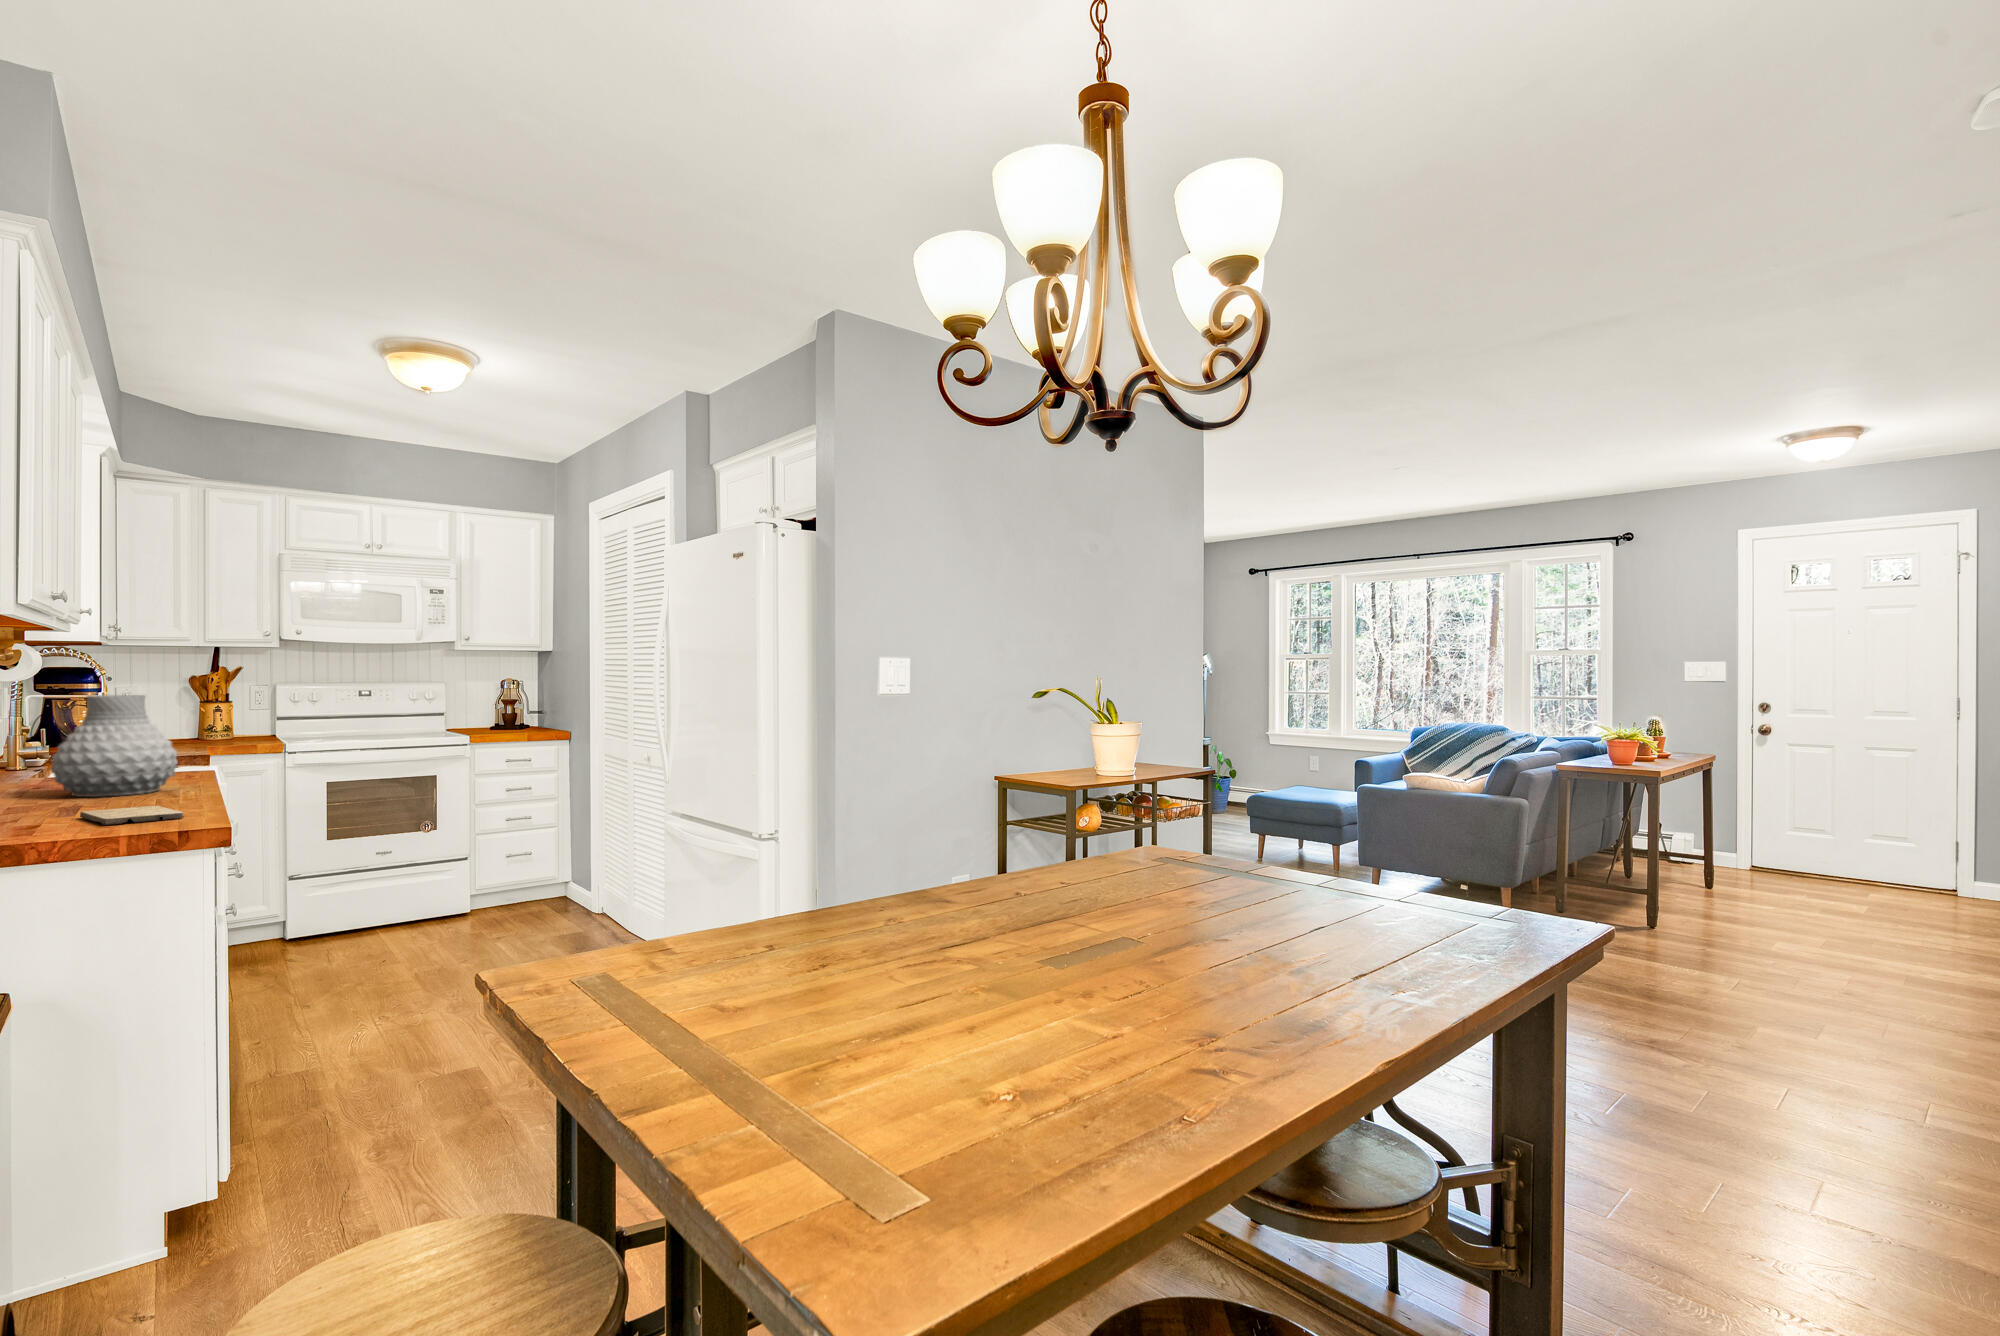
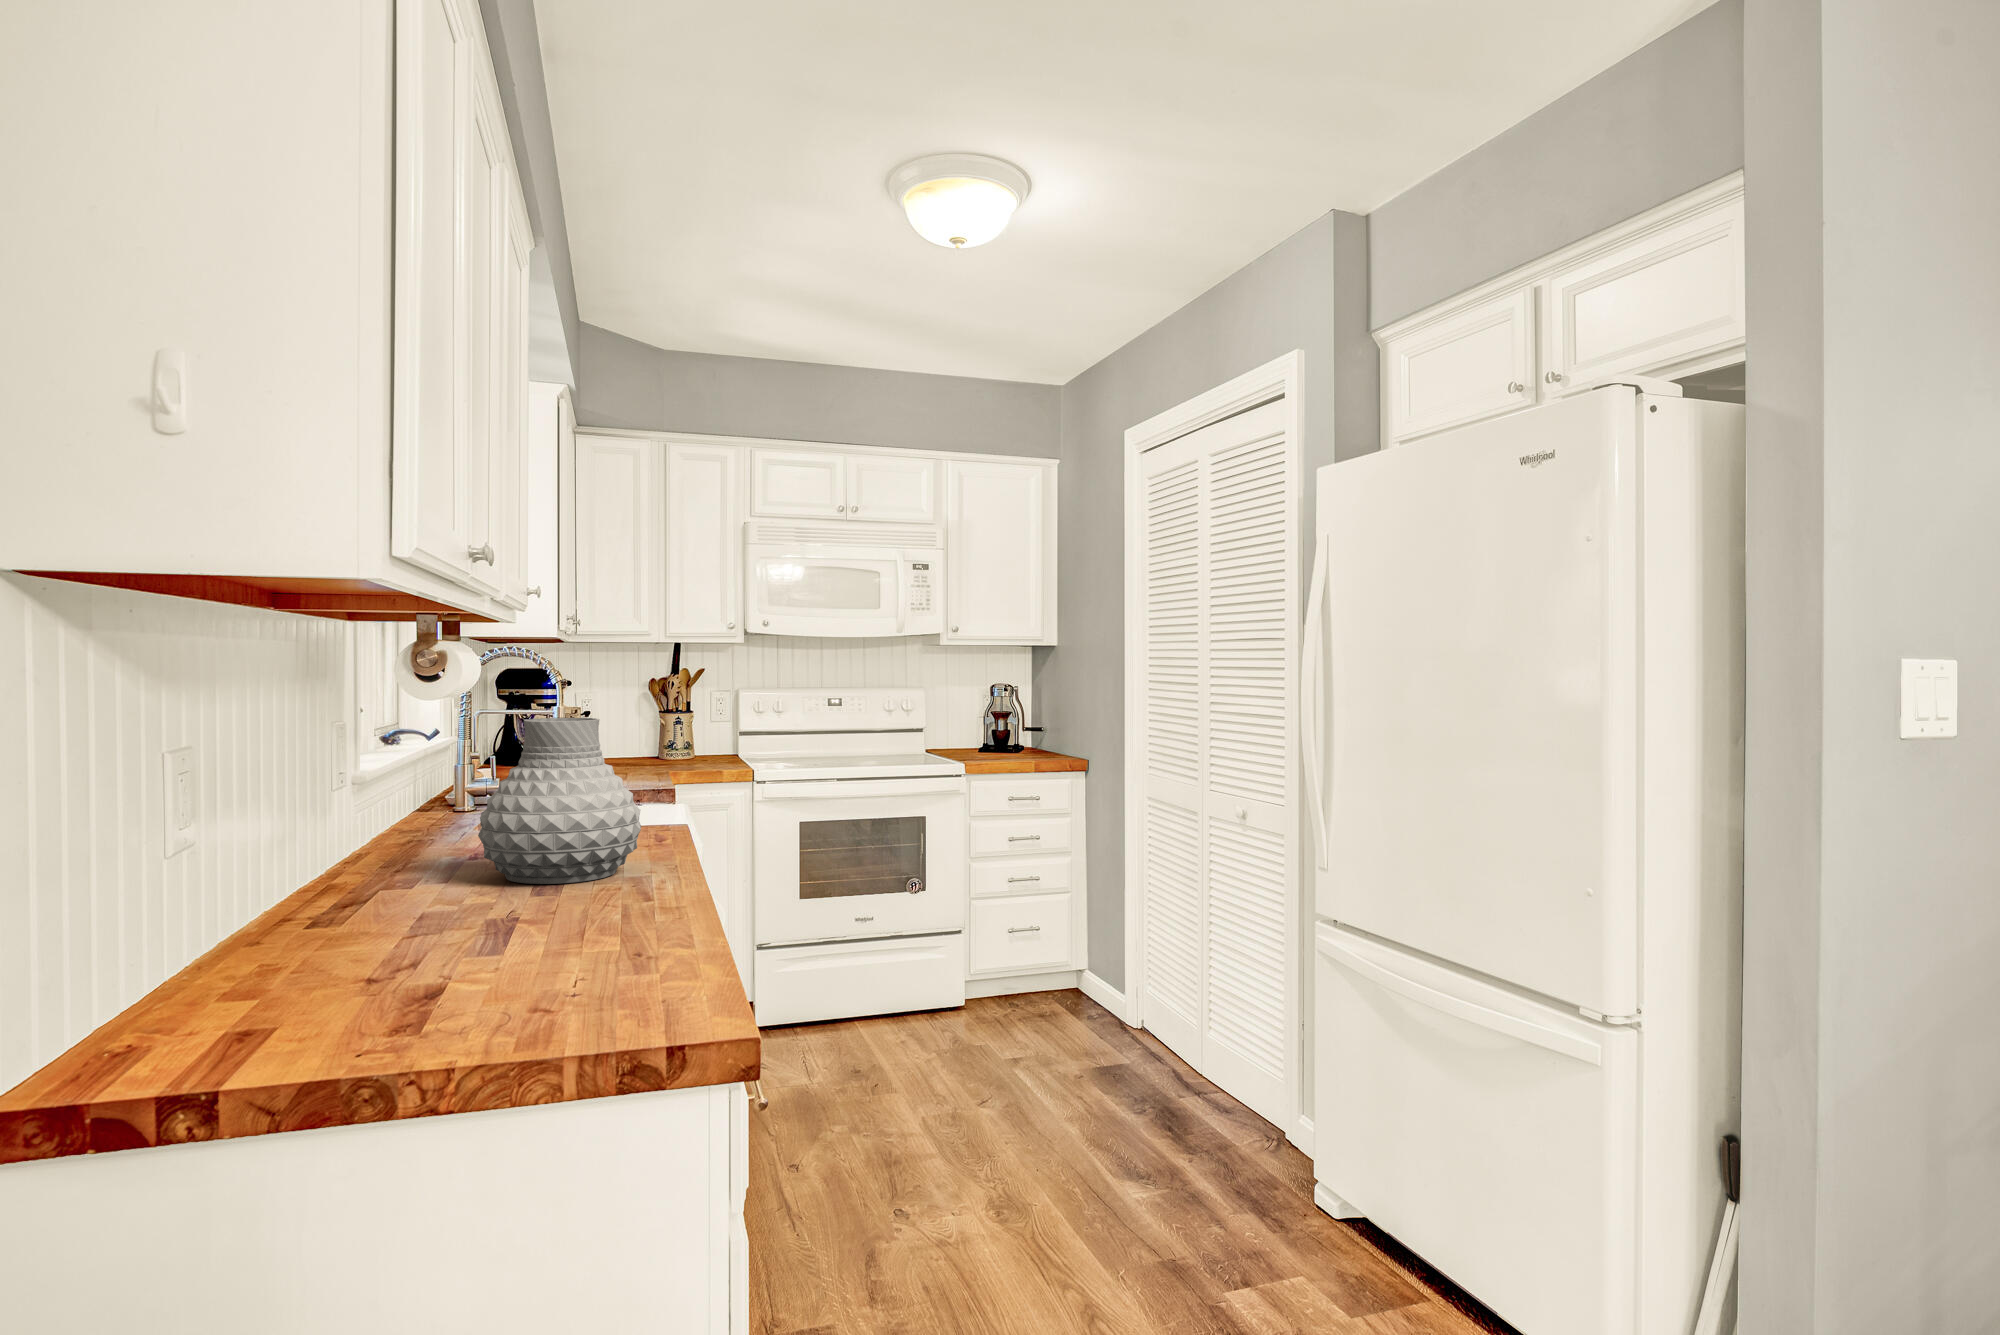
cutting board: present [80,806,184,825] -> none [500,931,655,991]

